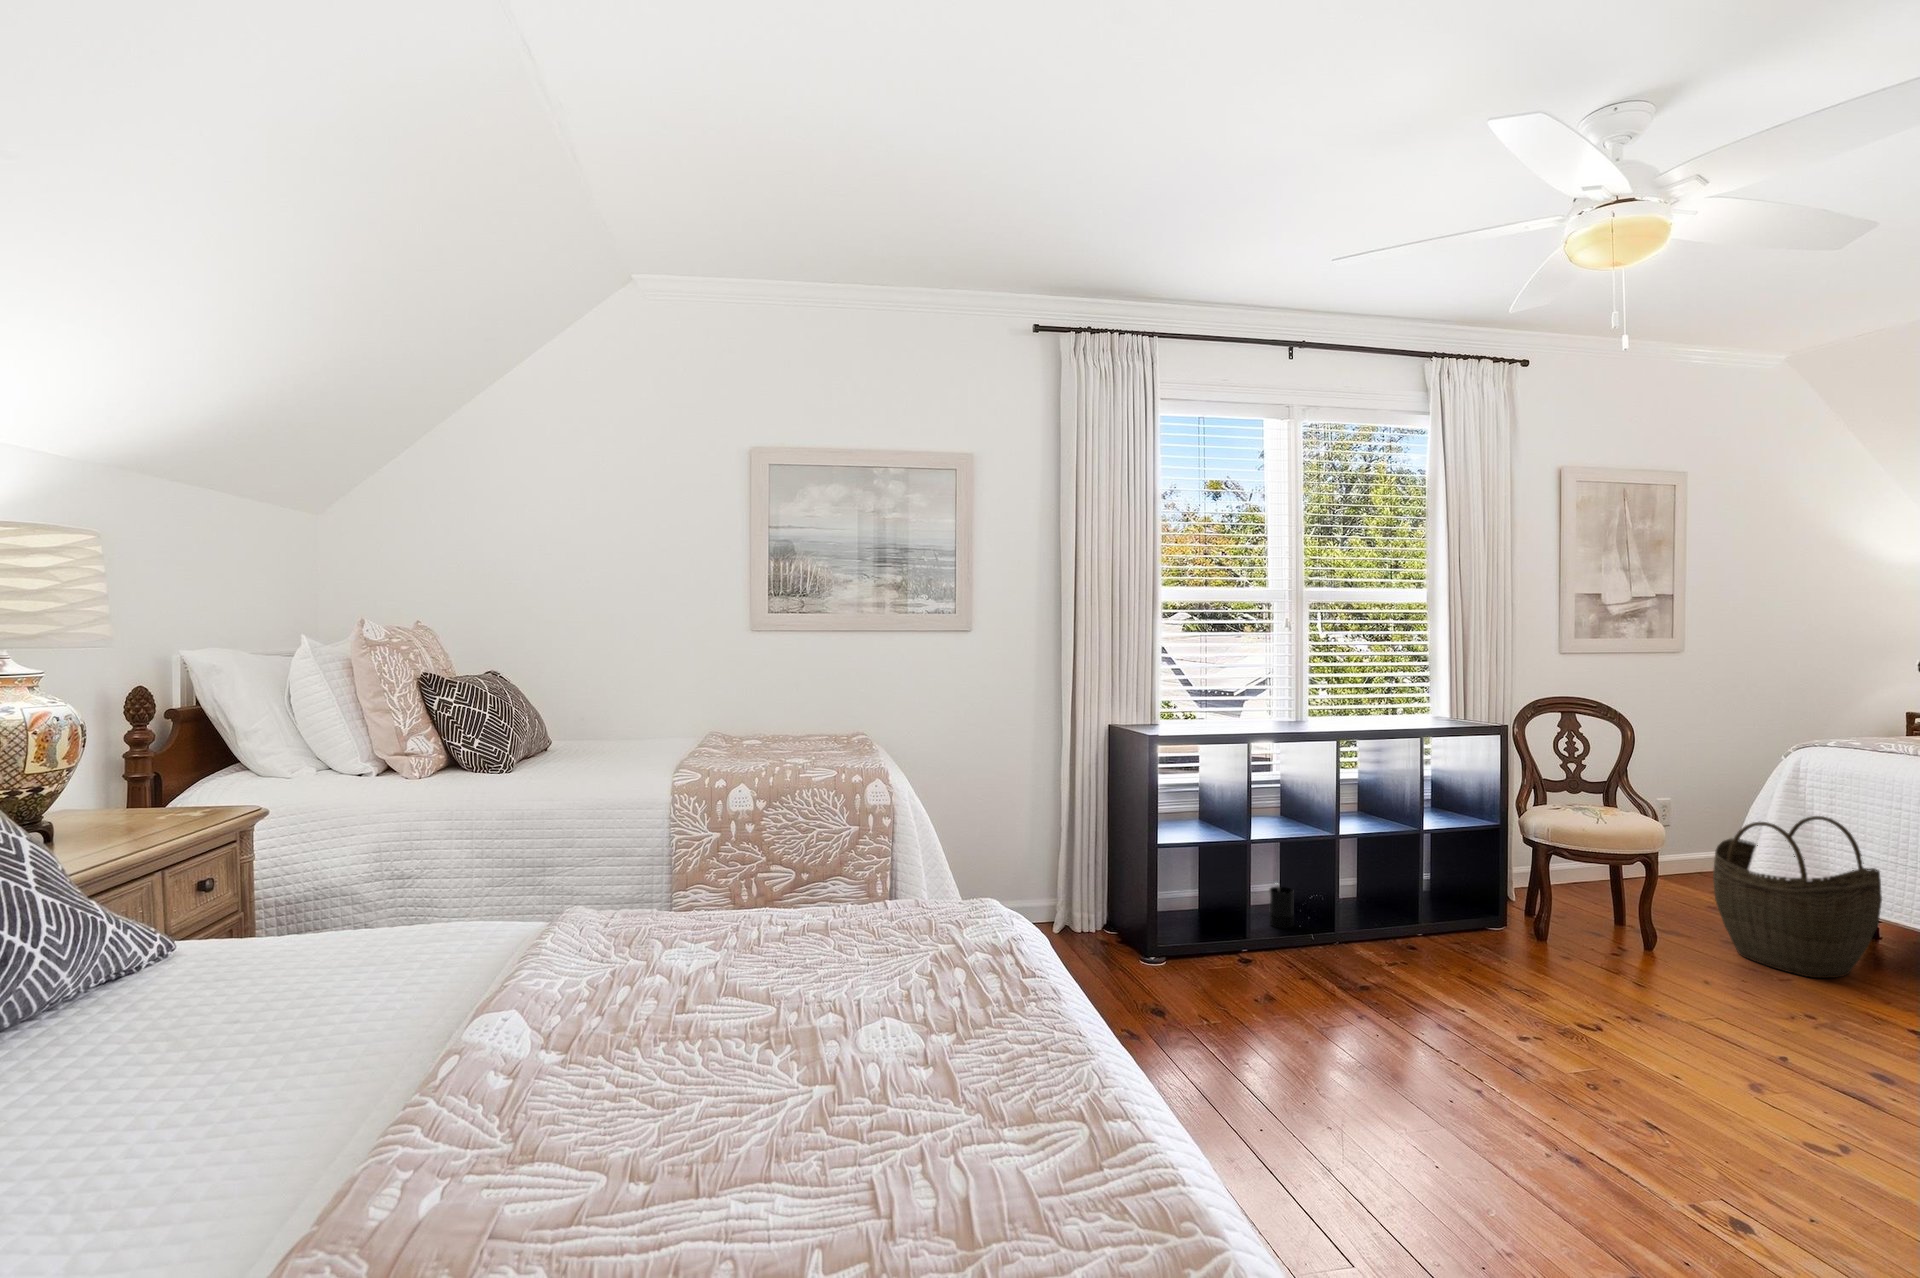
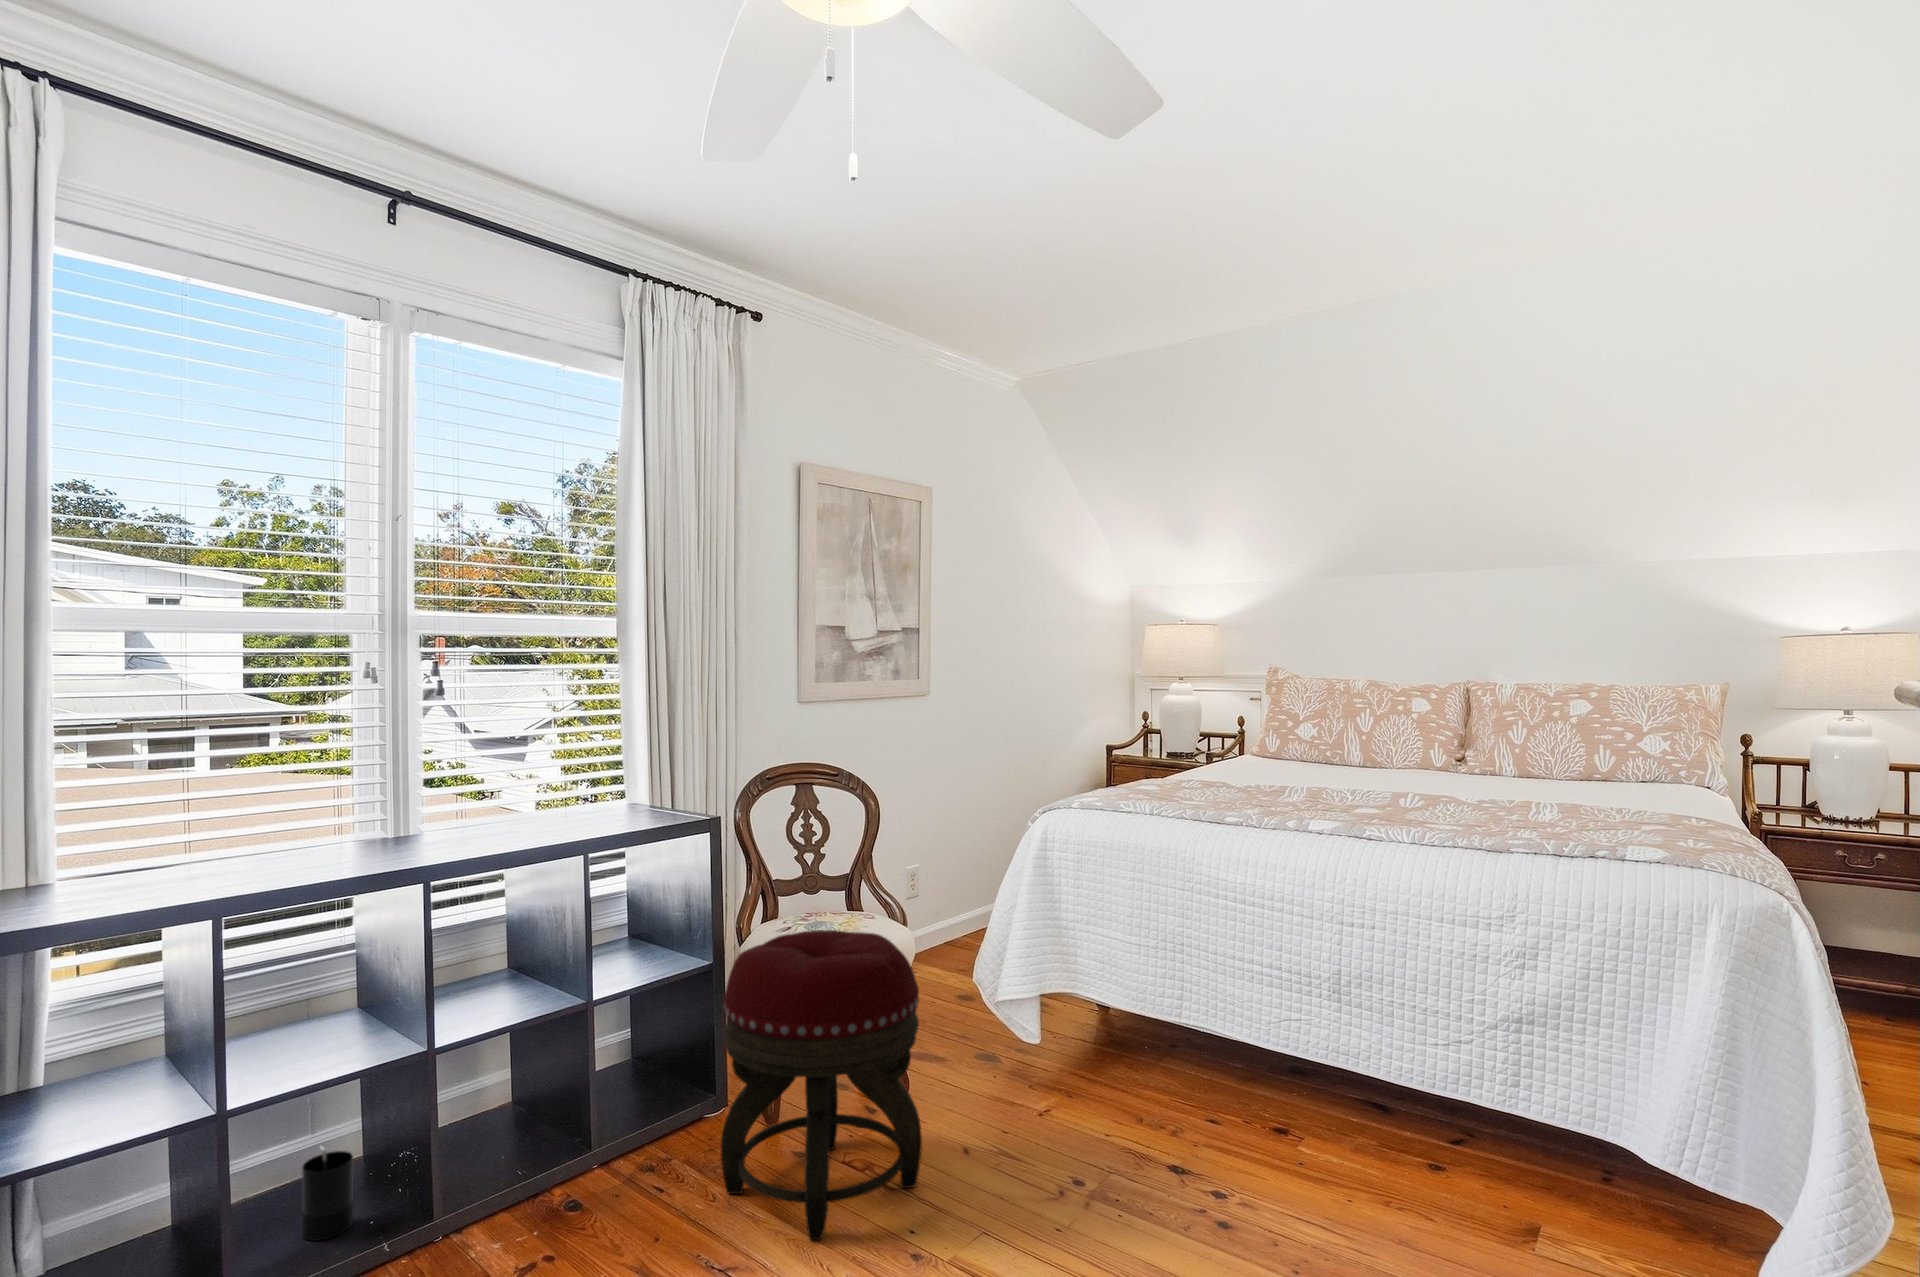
footstool: none [1512,806,1668,992] -> present [721,930,922,1240]
woven basket: present [1713,816,1882,978] -> none [967,900,1131,1116]

